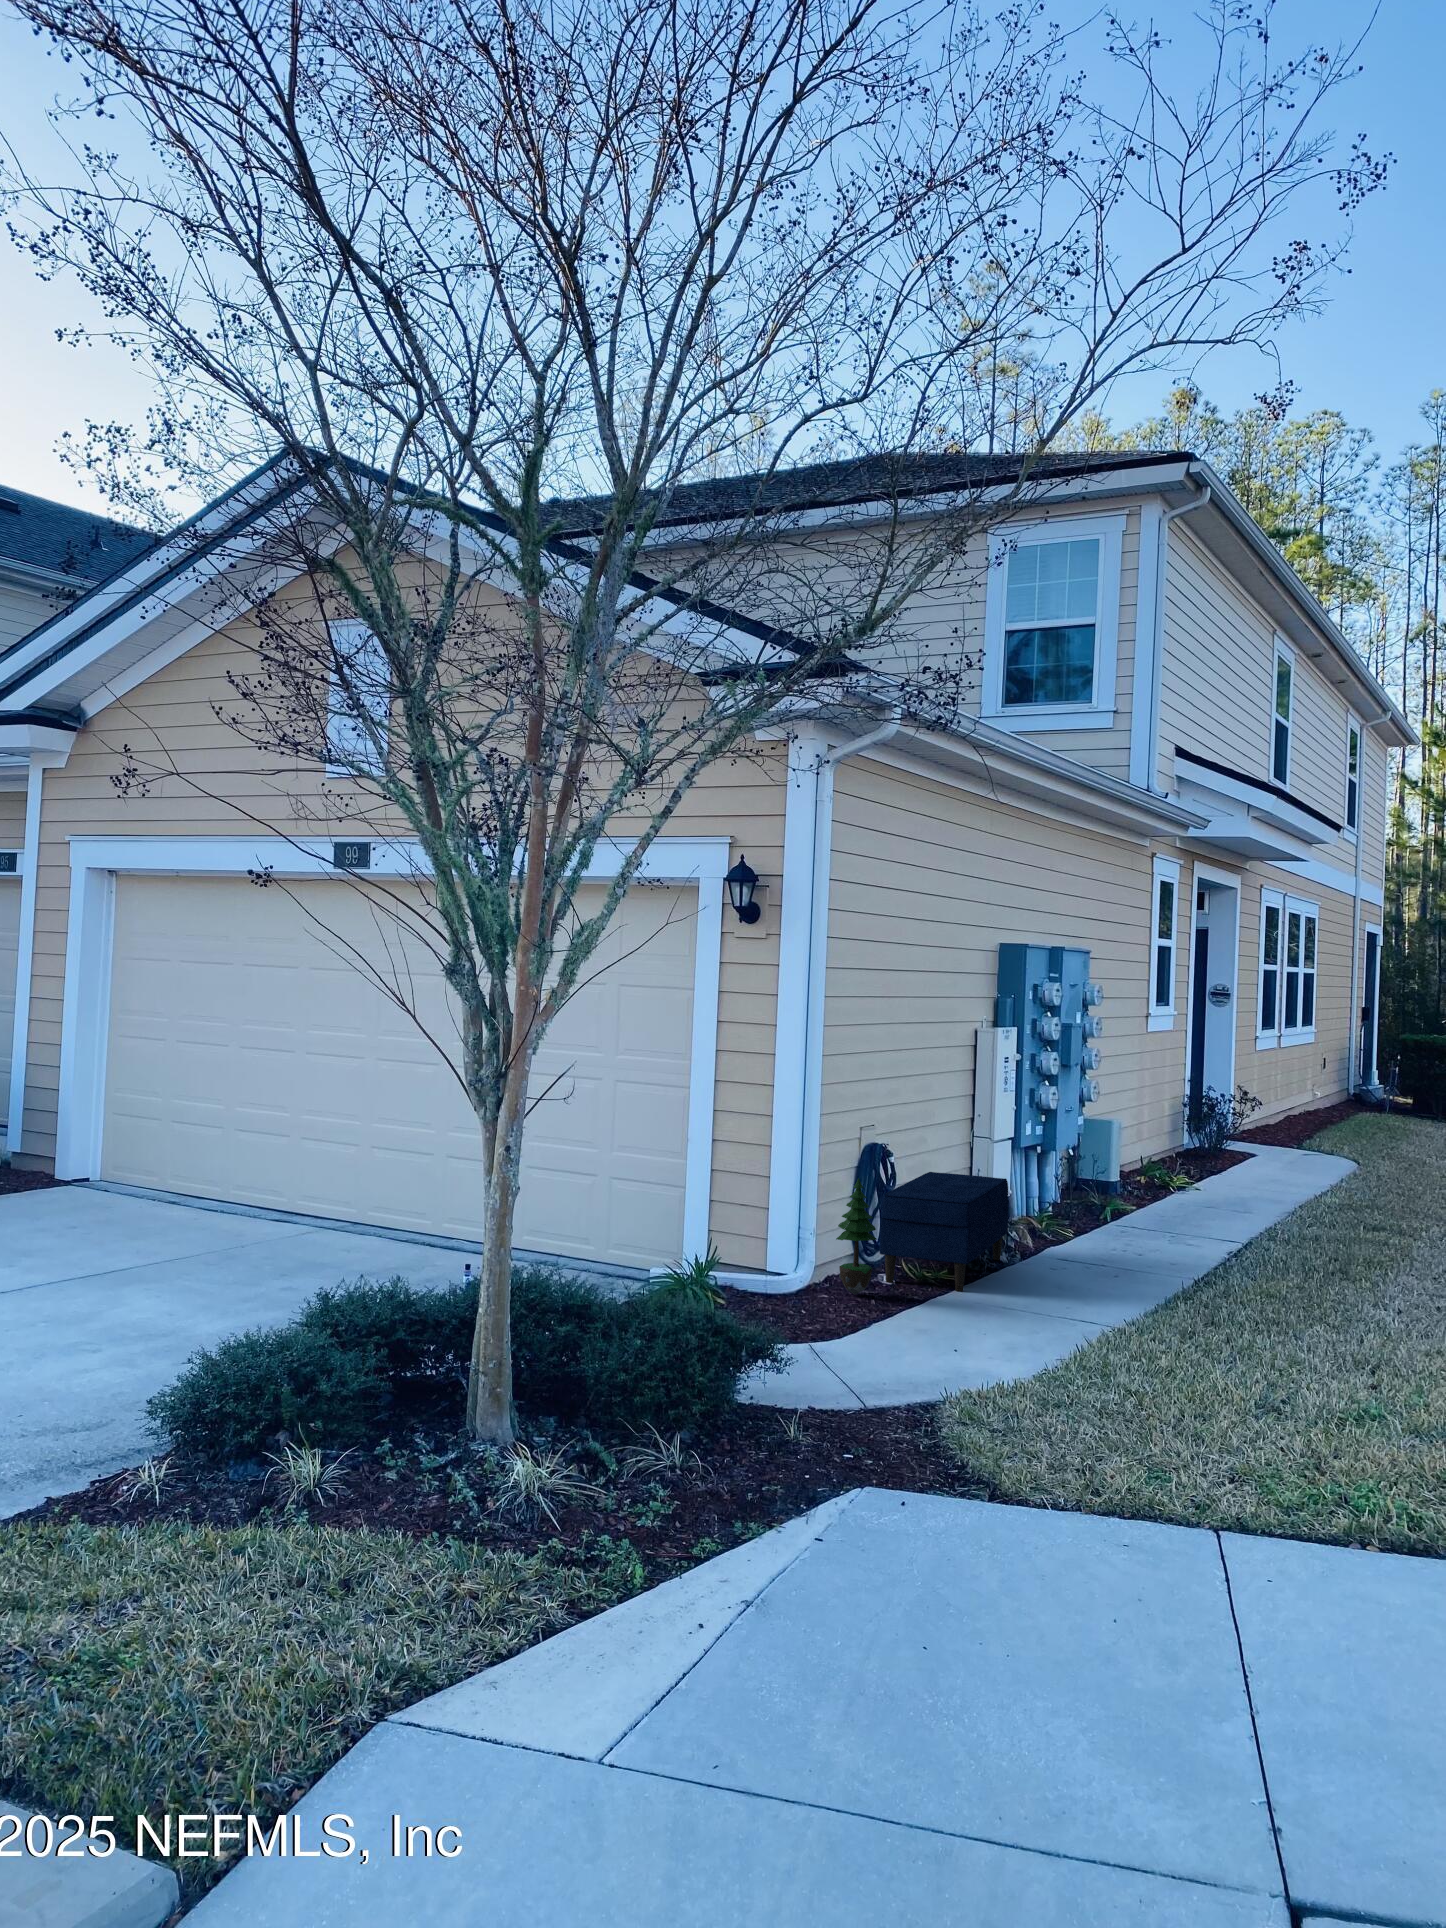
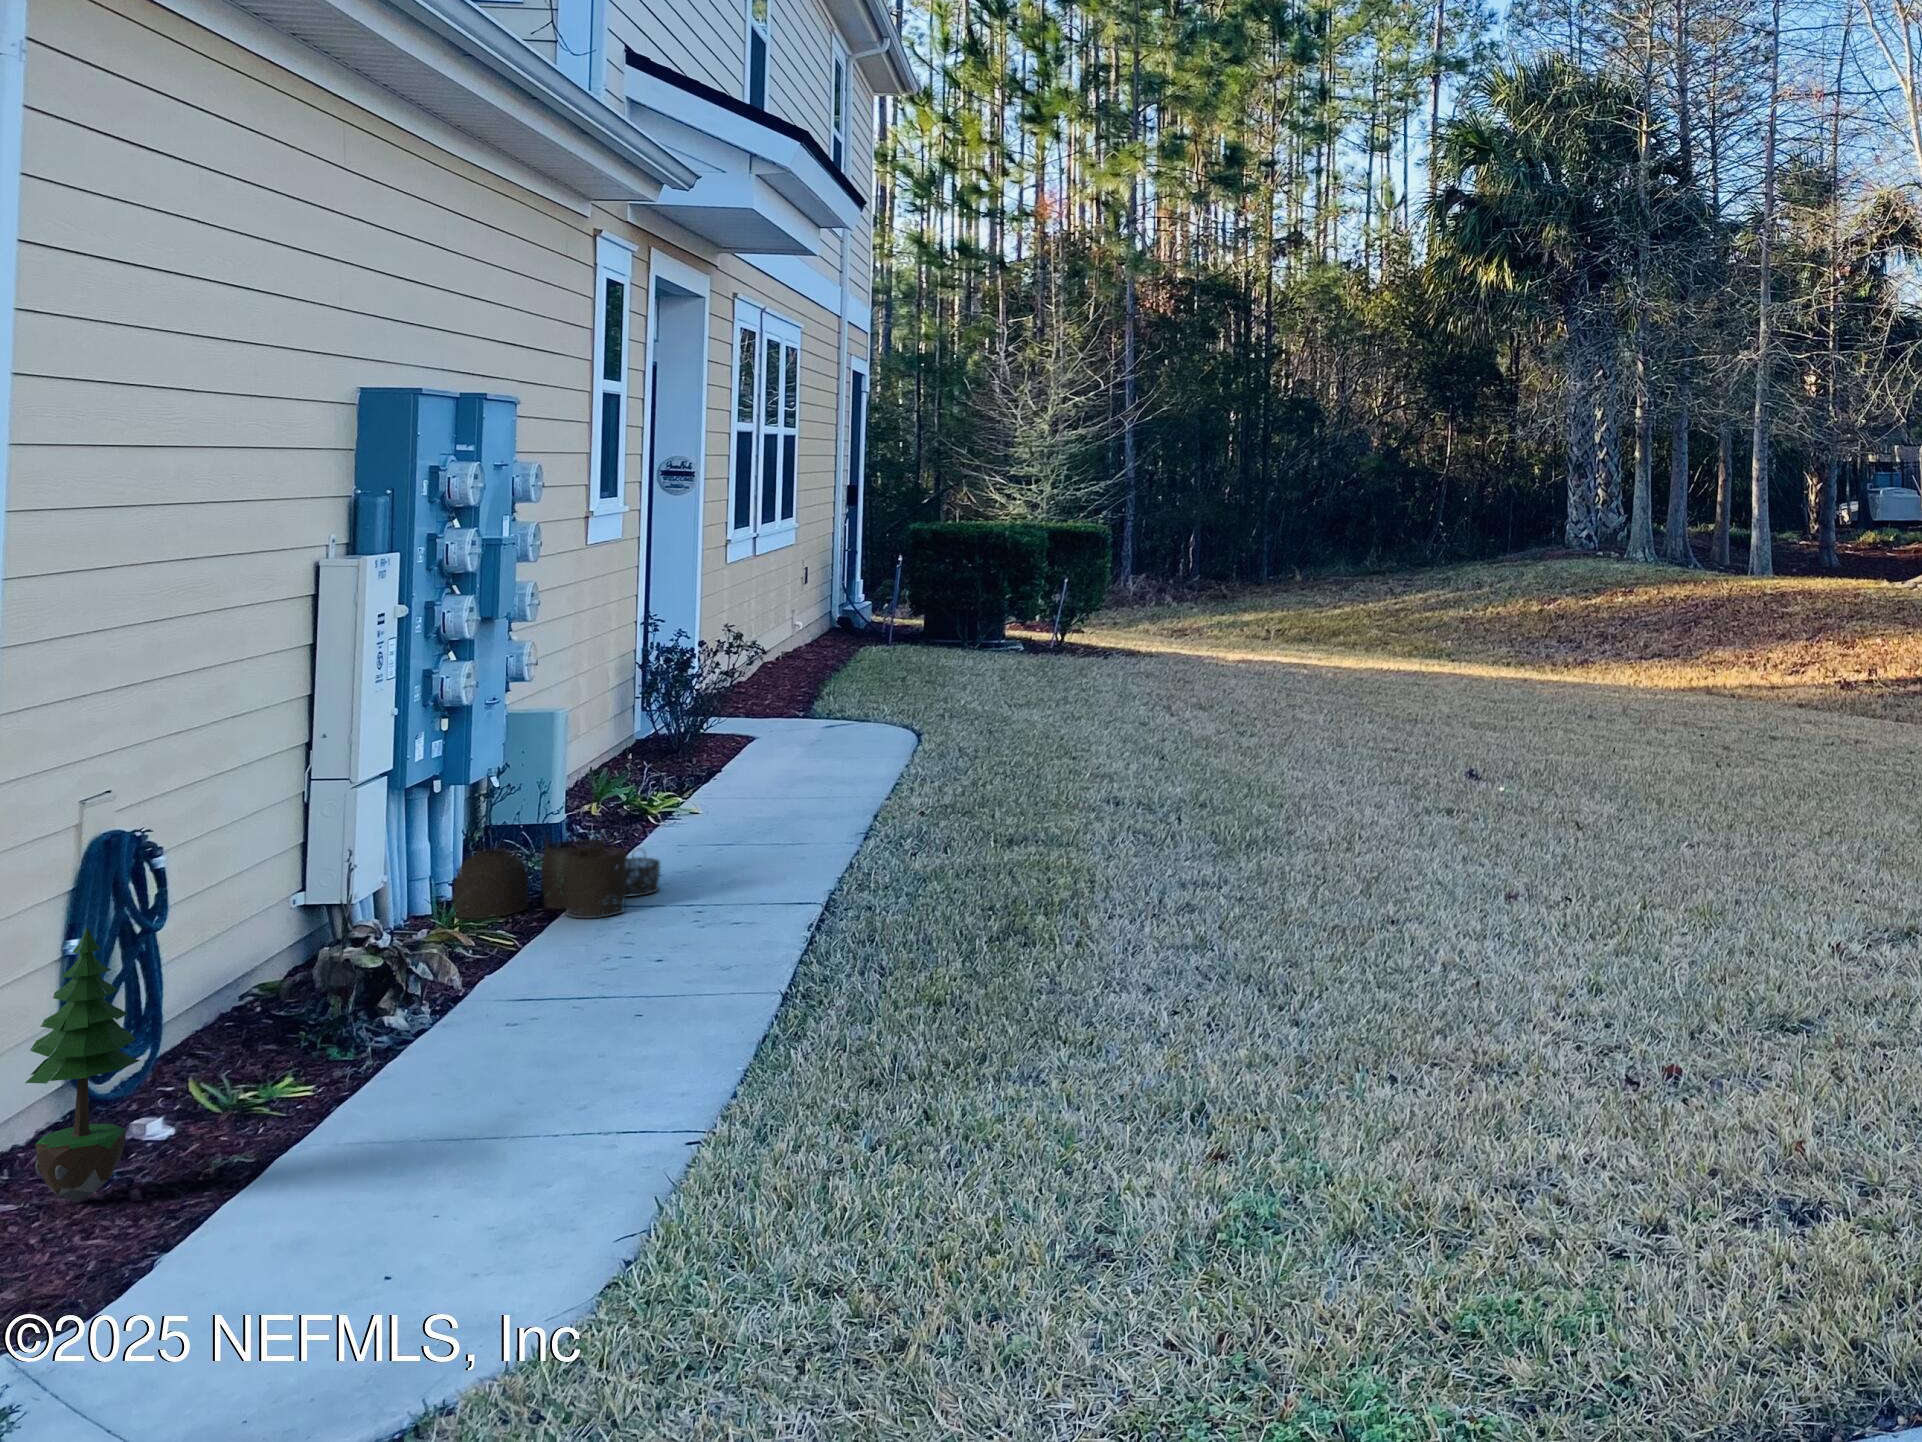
bench: present [880,1172,1009,1292] -> none [133,859,416,1146]
woven basket: none [1044,1185,1153,1232] -> present [453,835,660,919]

